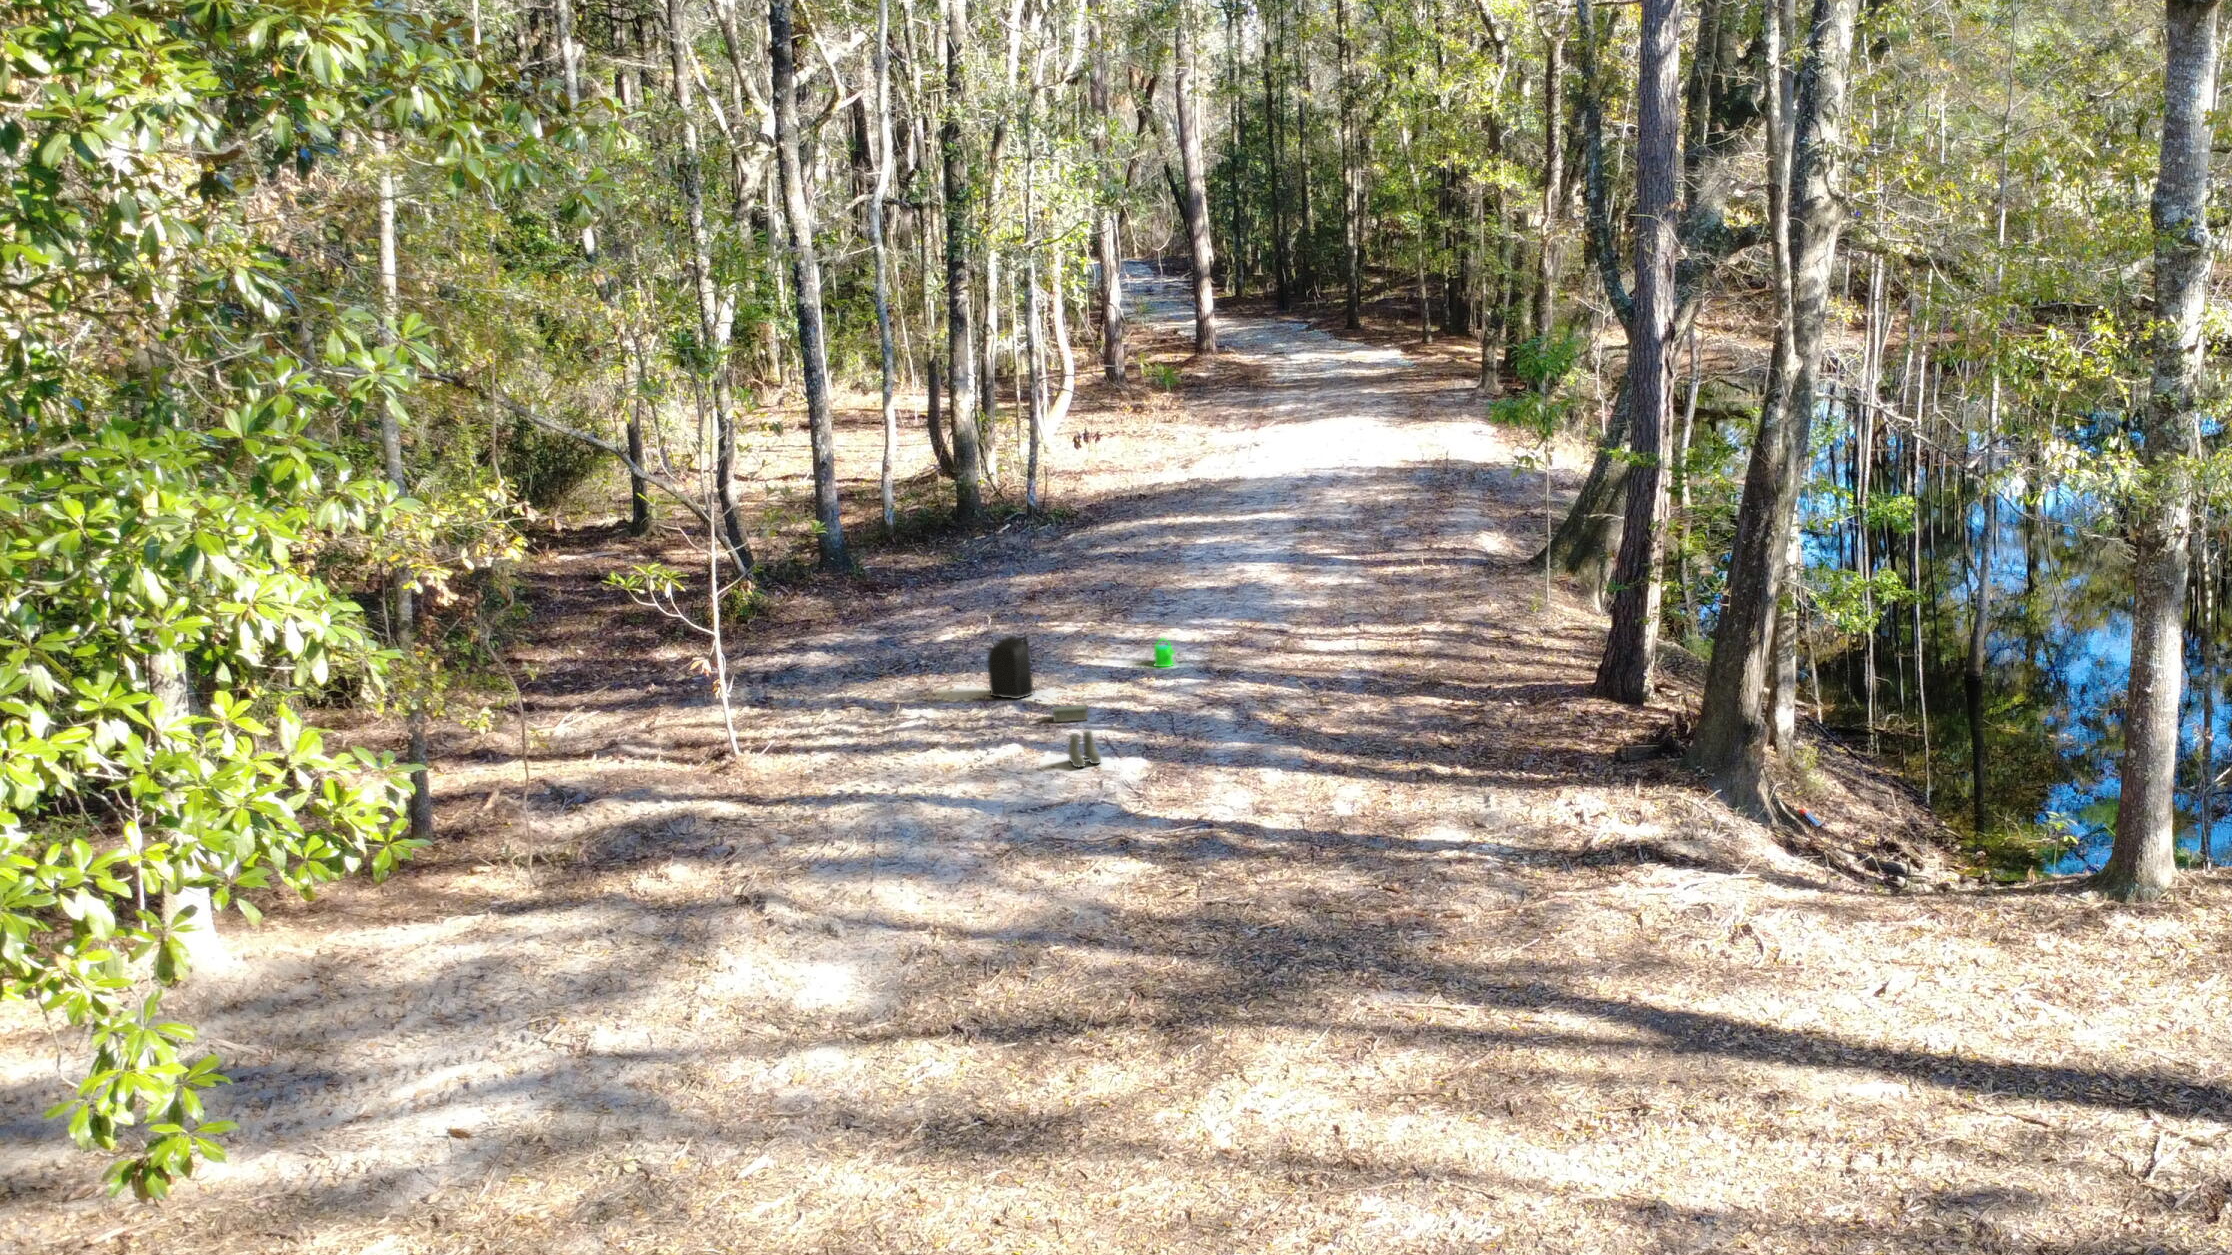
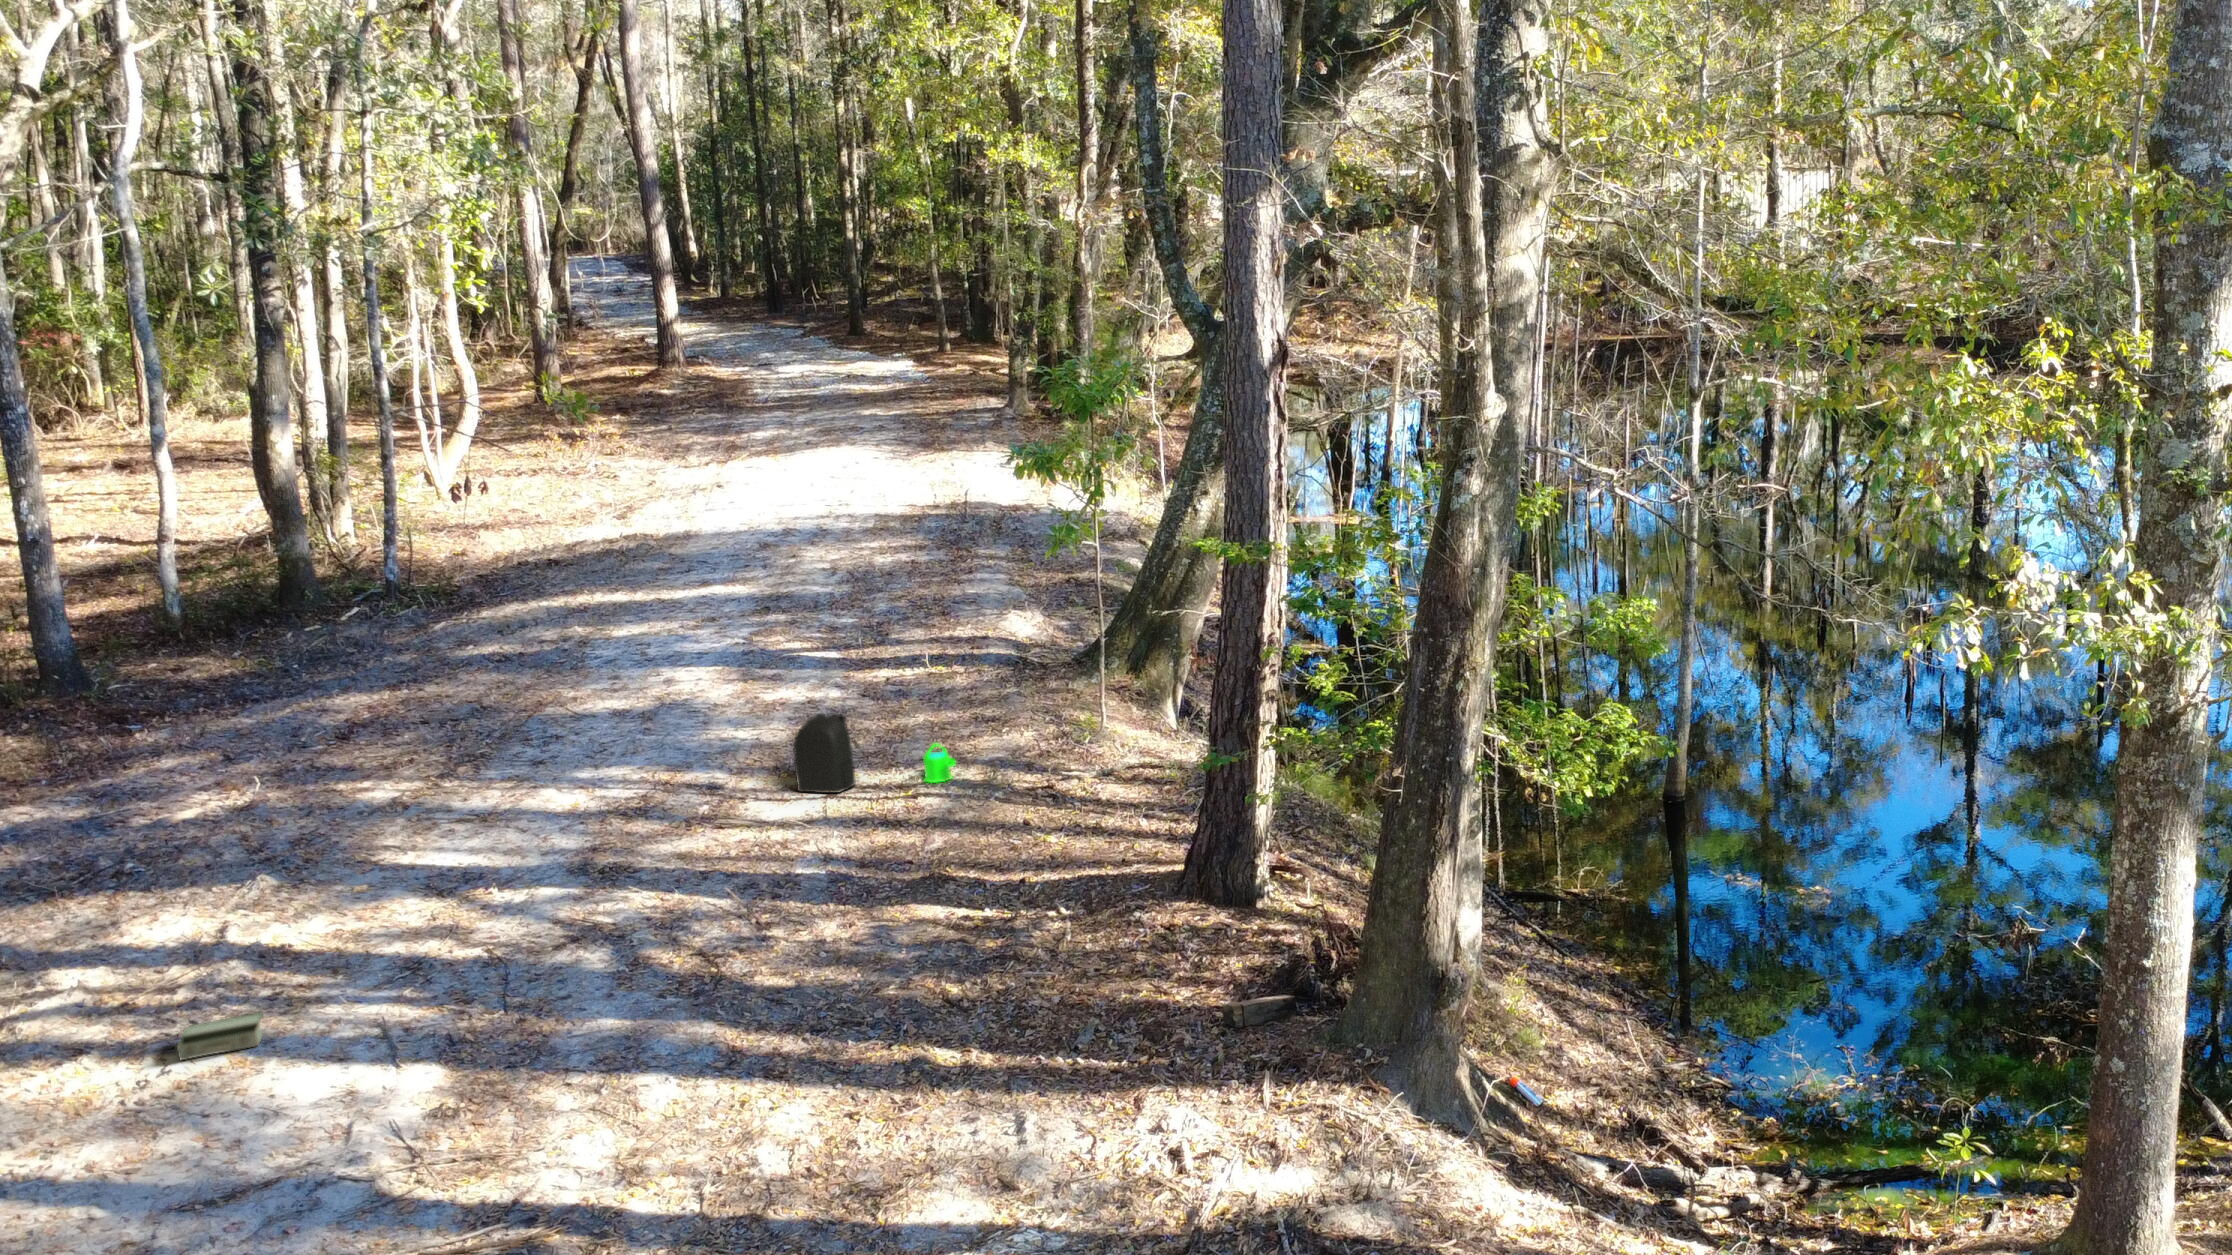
backpack: present [988,636,1034,699] -> present [793,713,856,793]
watering can: present [1154,638,1174,667] -> present [923,743,956,783]
boots: present [1068,730,1101,767] -> none [154,1112,236,1199]

